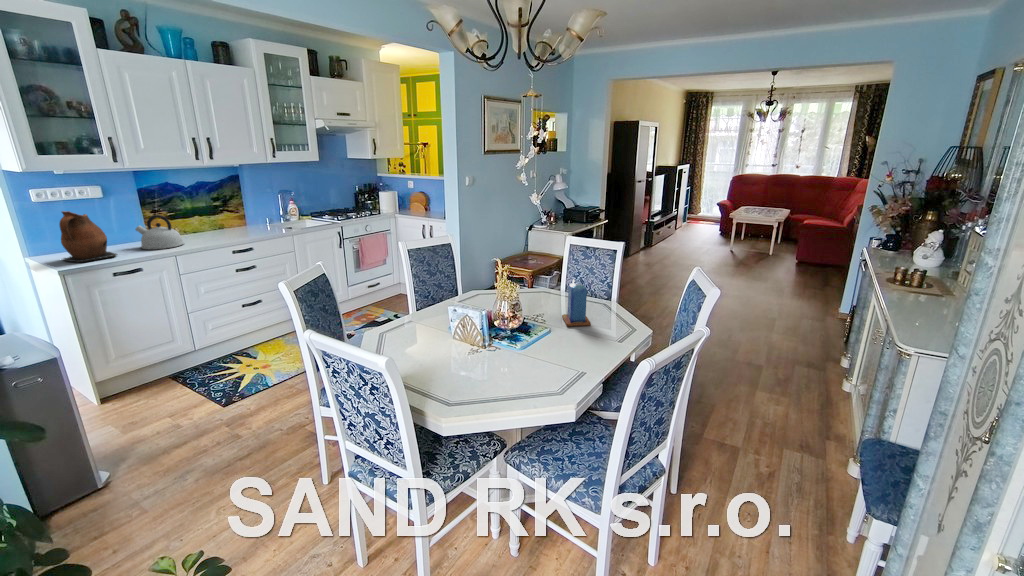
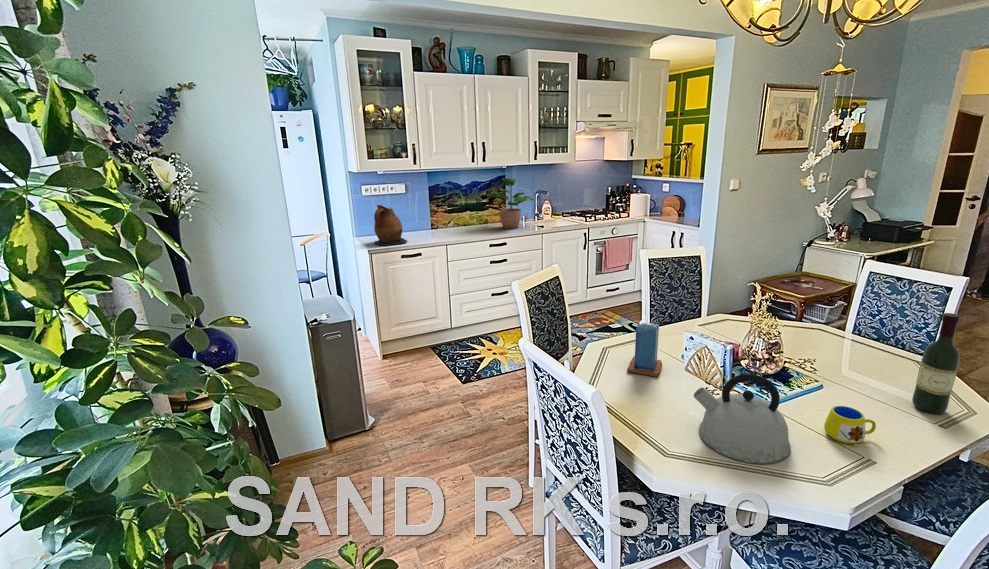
potted plant: none [219,177,278,232] -> present [486,178,533,229]
kettle: present [135,215,184,250] -> present [694,374,790,464]
wine bottle: none [603,264,623,334] -> present [912,313,960,413]
candle: present [562,279,591,326] -> present [627,316,662,377]
mug: none [555,339,586,365] -> present [824,406,876,447]

